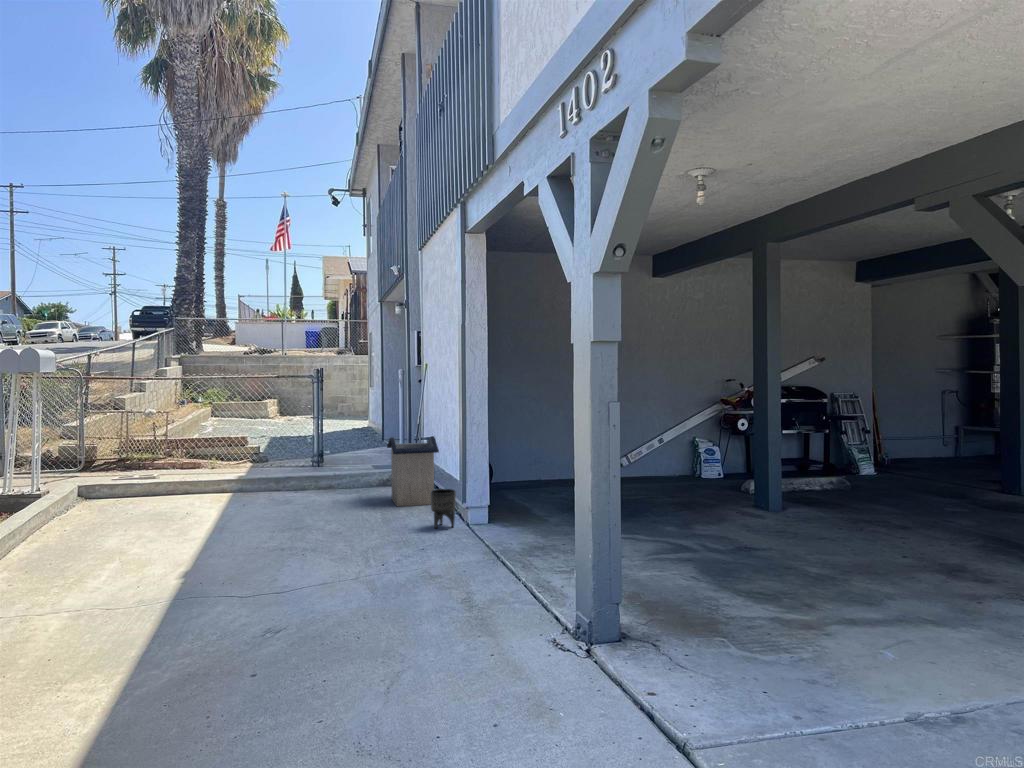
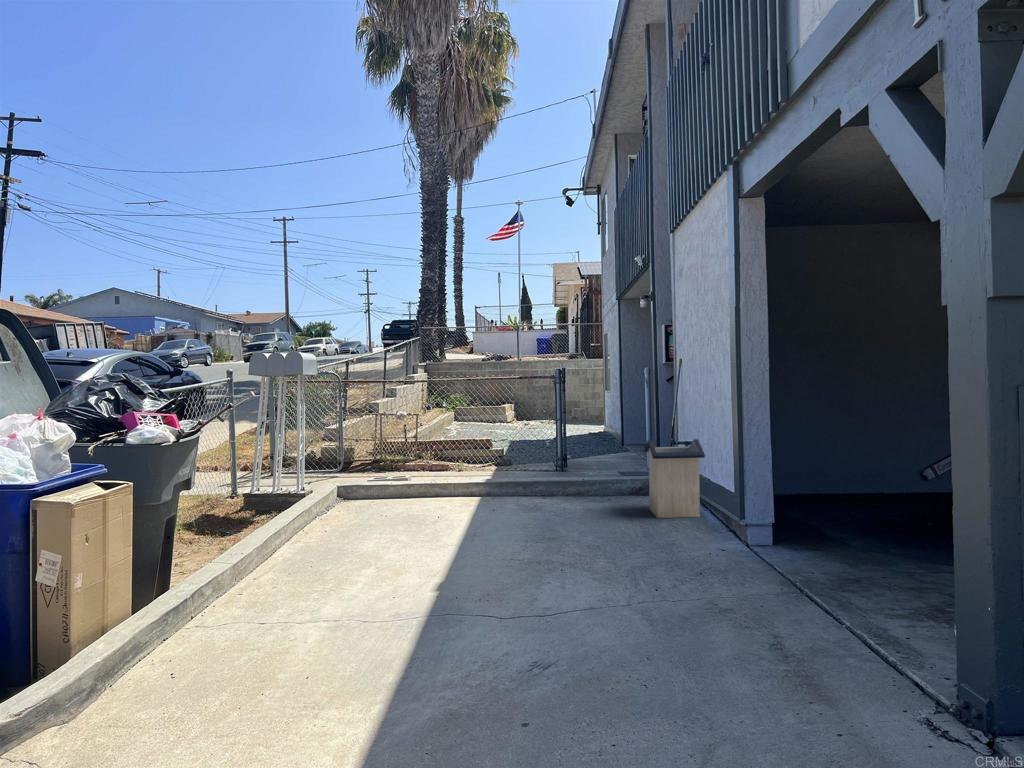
planter: present [431,489,456,528] -> none [702,499,732,546]

